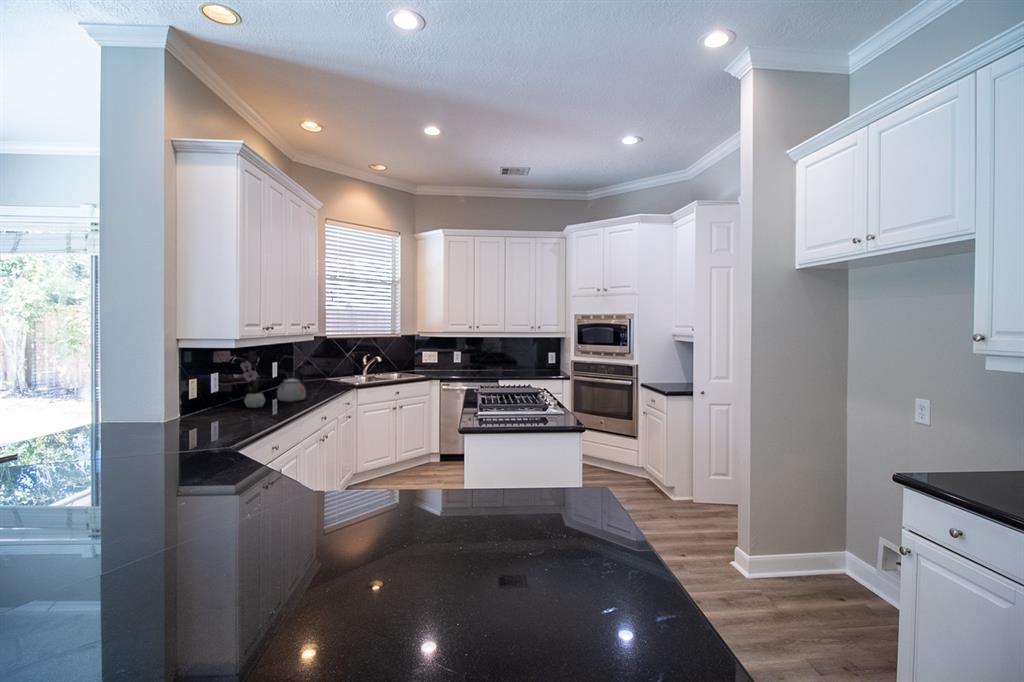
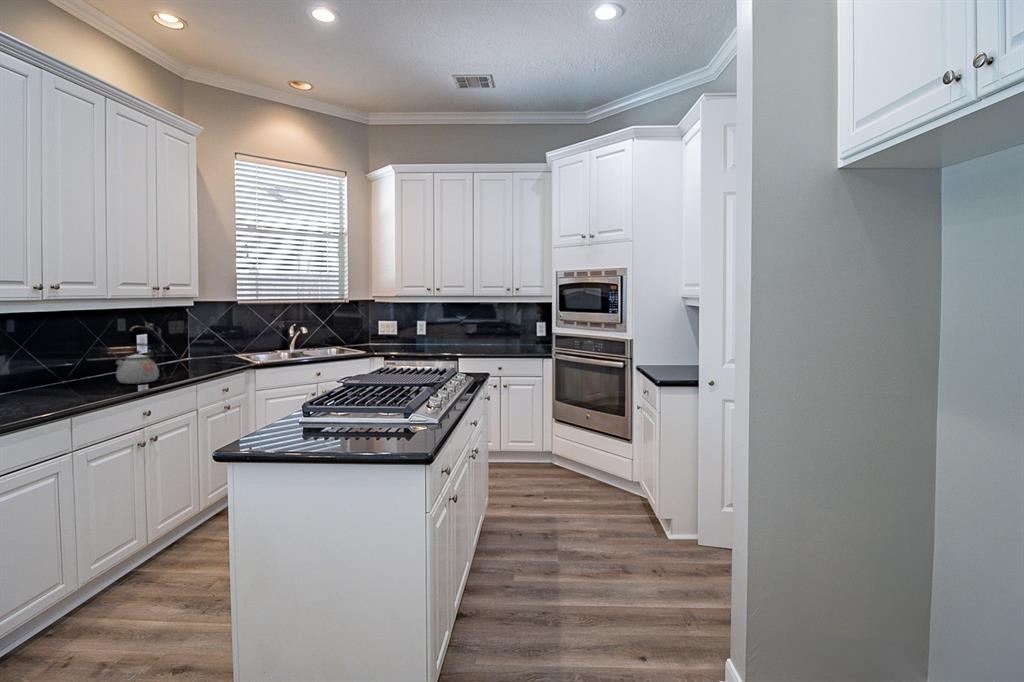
flower arrangement: present [241,354,265,408] -> none [41,320,85,392]

